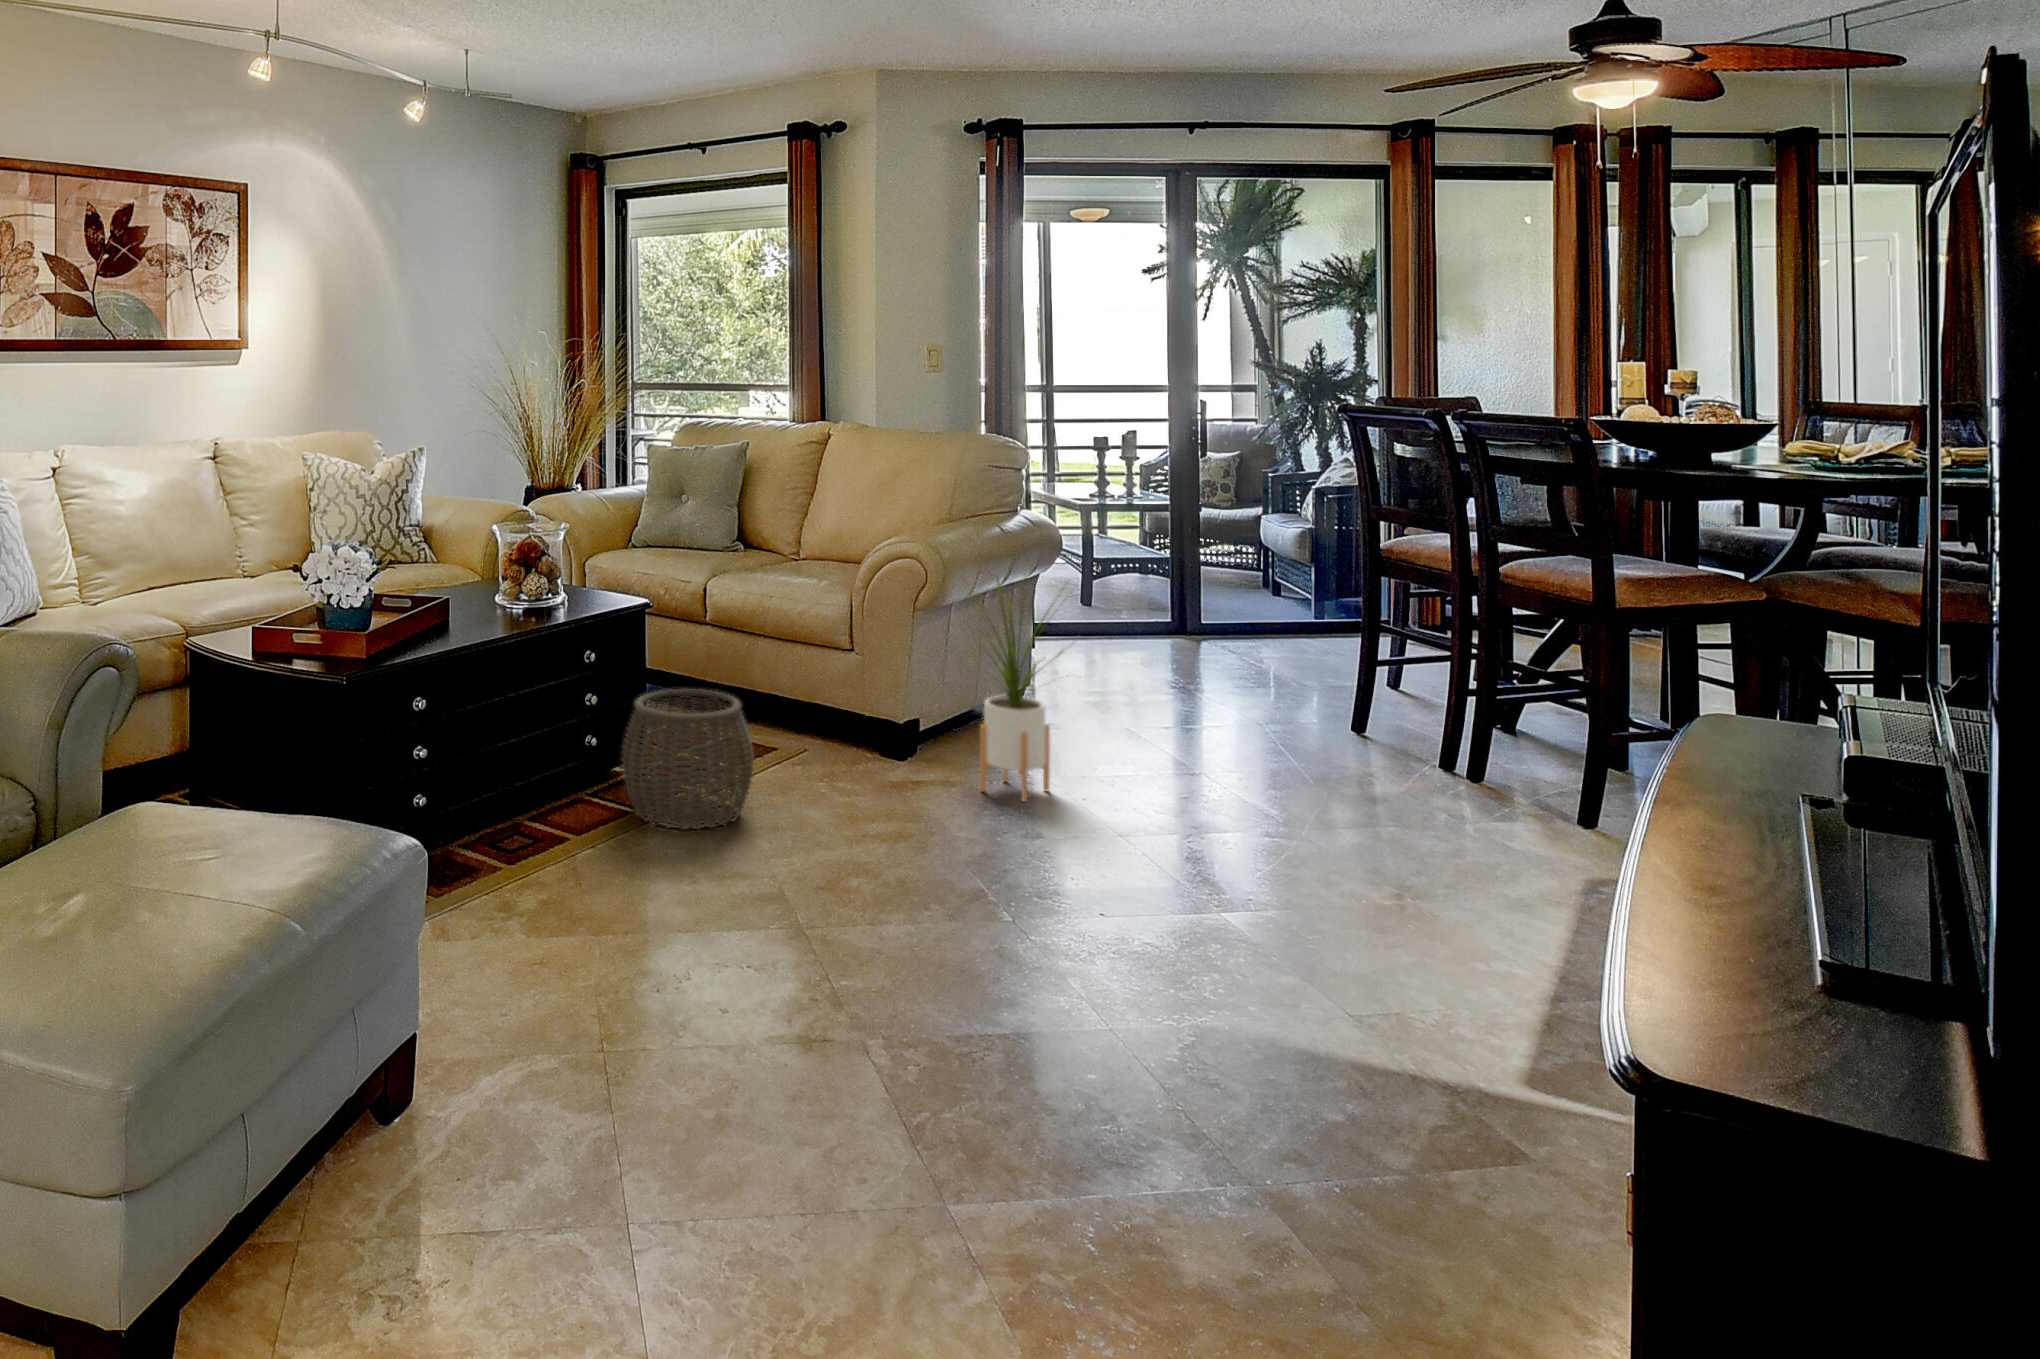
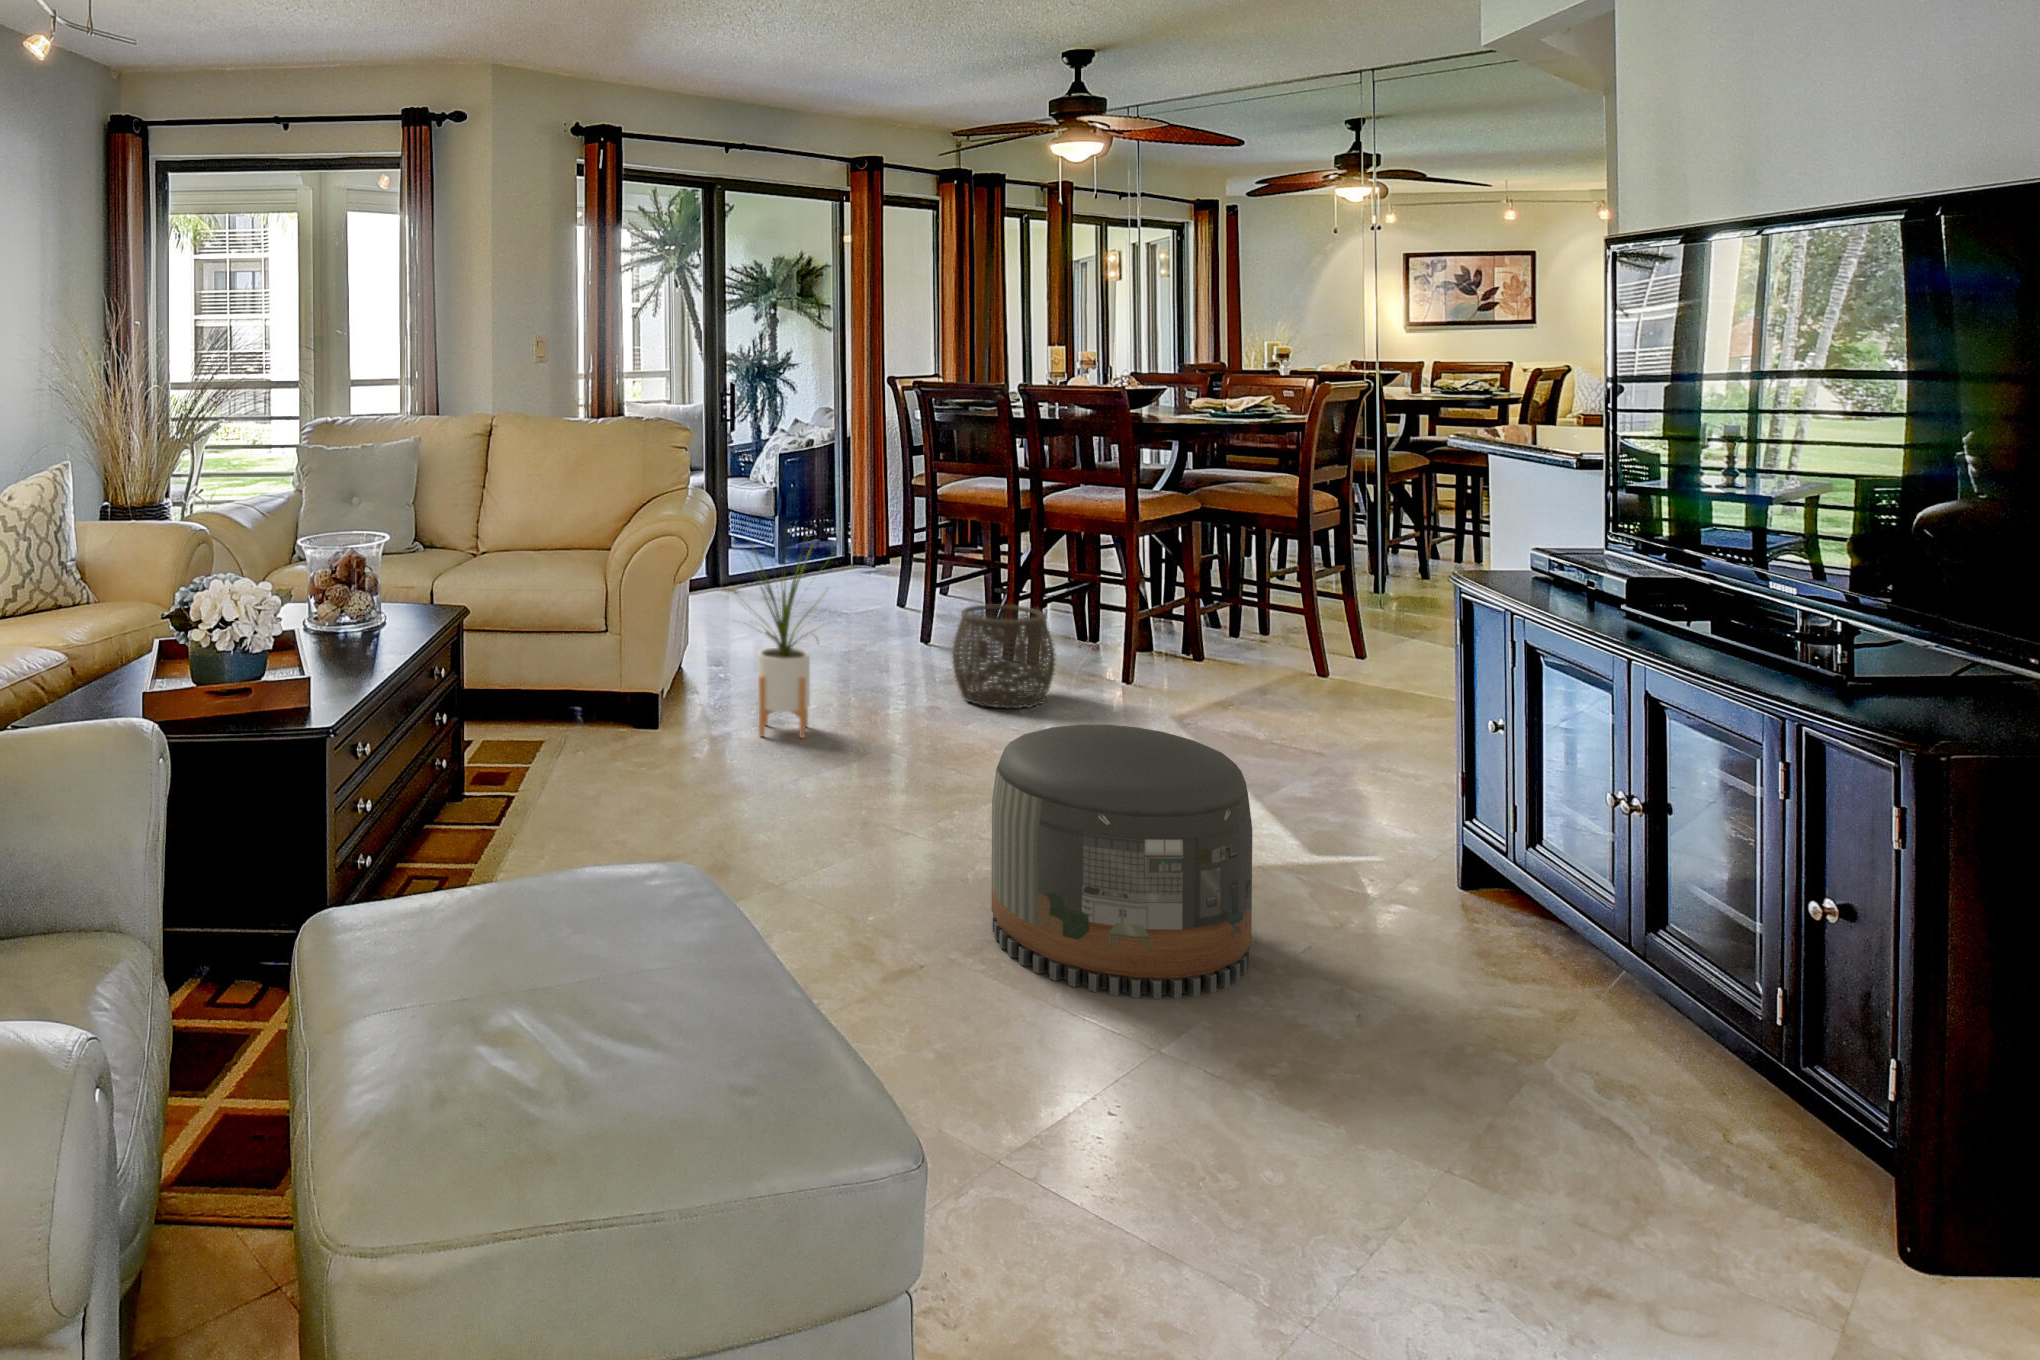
woven basket: present [622,689,754,829] -> present [952,604,1056,709]
pouf: none [873,816,1191,1175] -> present [991,724,1252,999]

